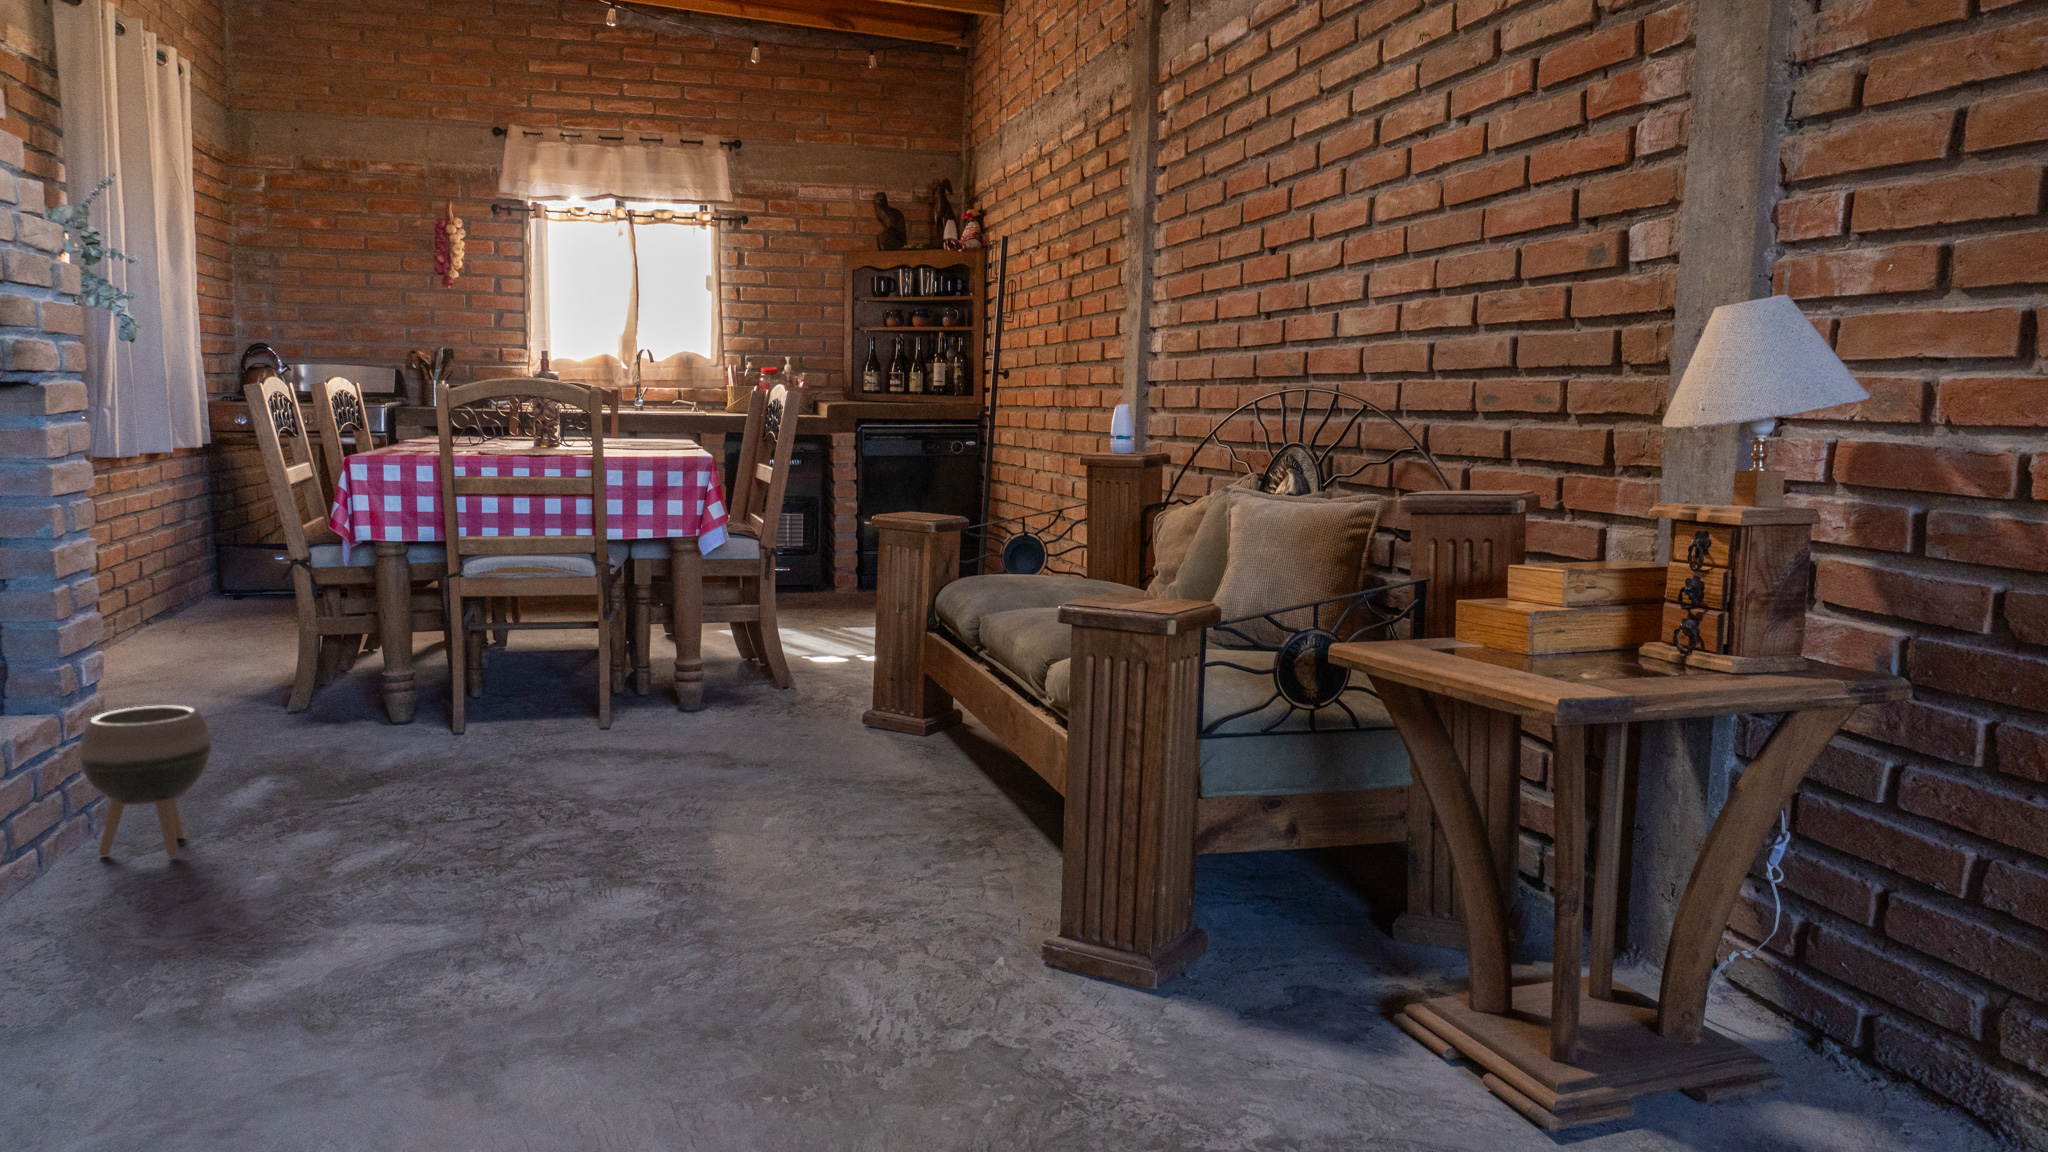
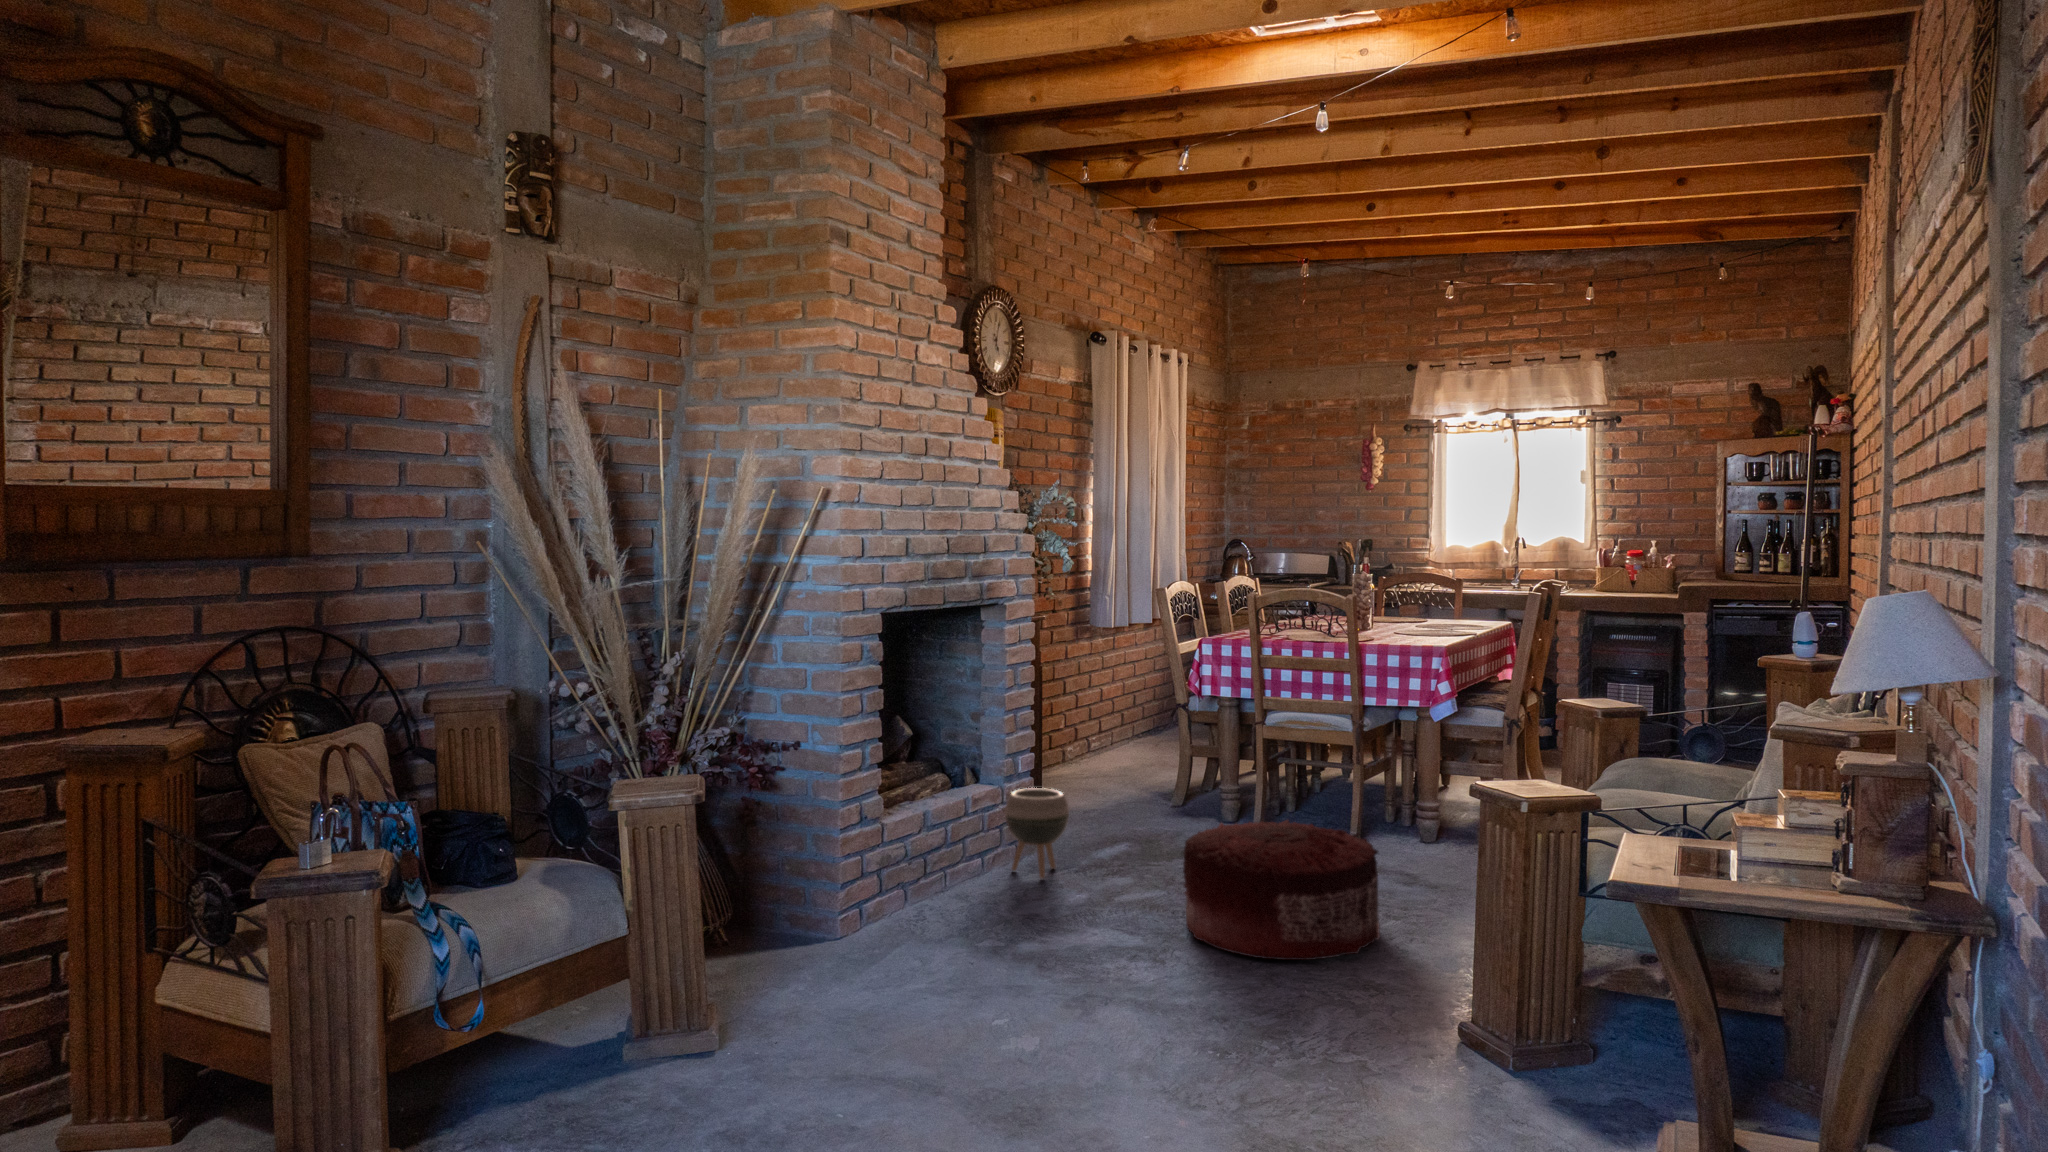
pouf: none [483,695,775,897] -> present [1183,820,1380,960]

